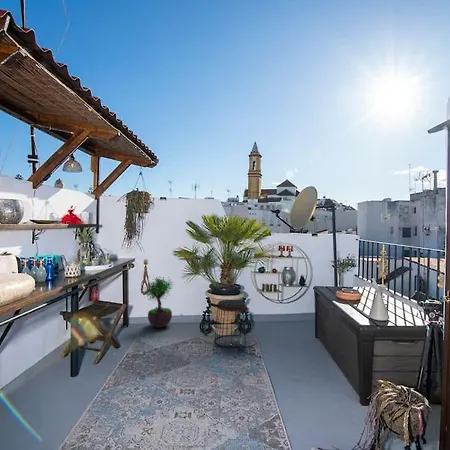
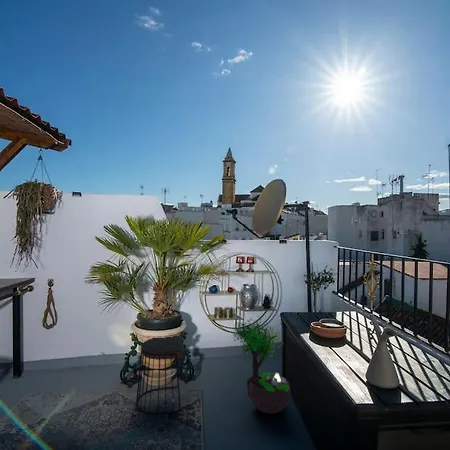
potted tree: present [144,277,172,328] -> present [233,316,290,414]

